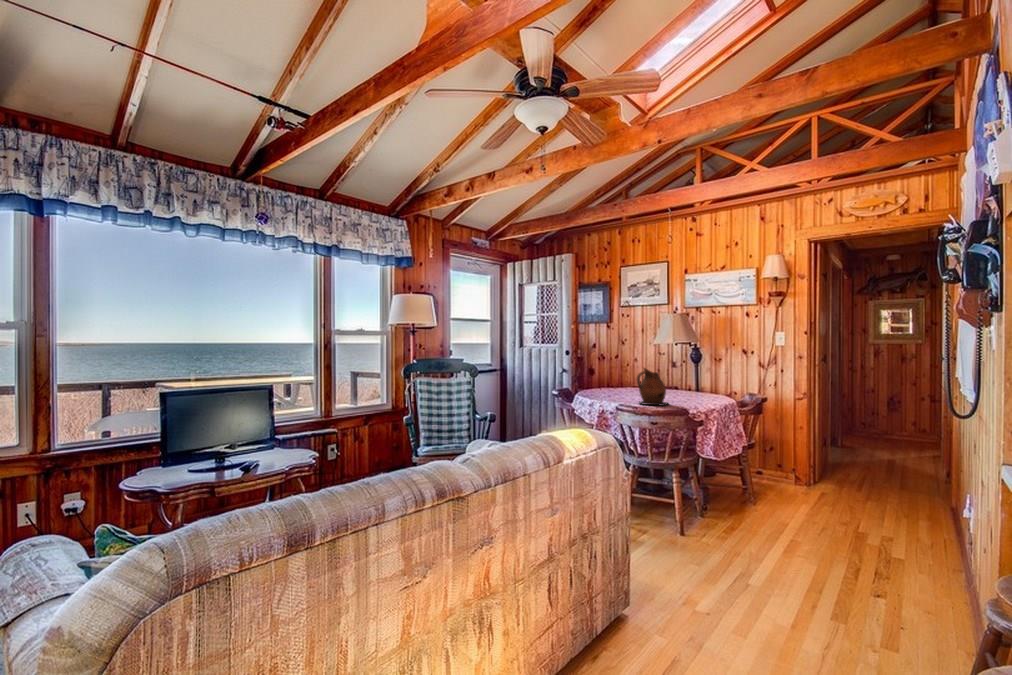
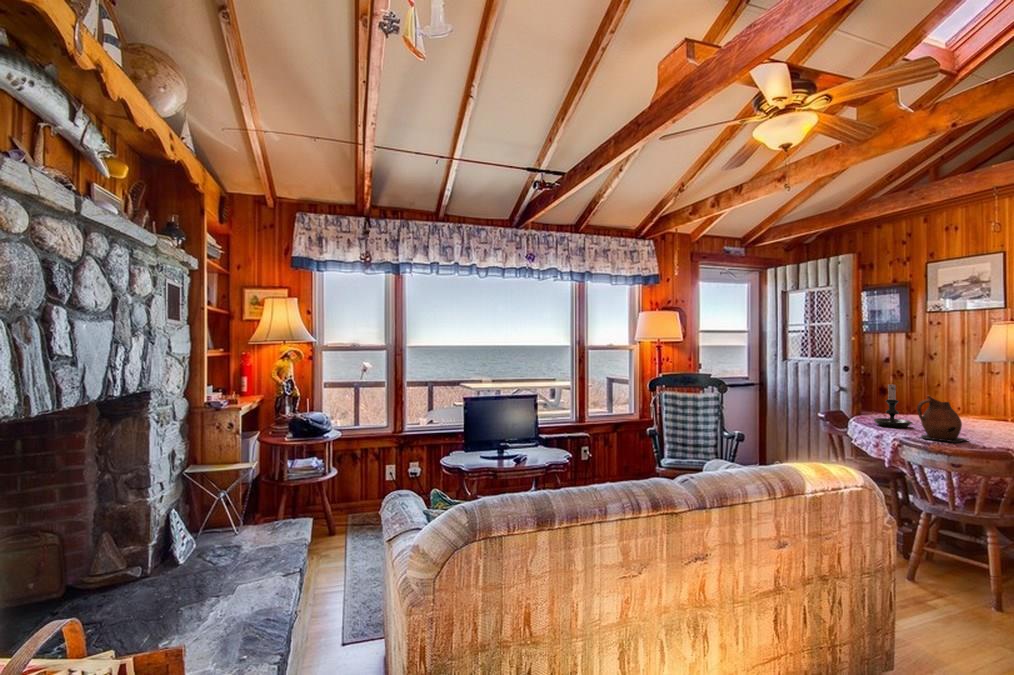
candle holder: none [600,359,628,397] -> present [874,384,912,427]

